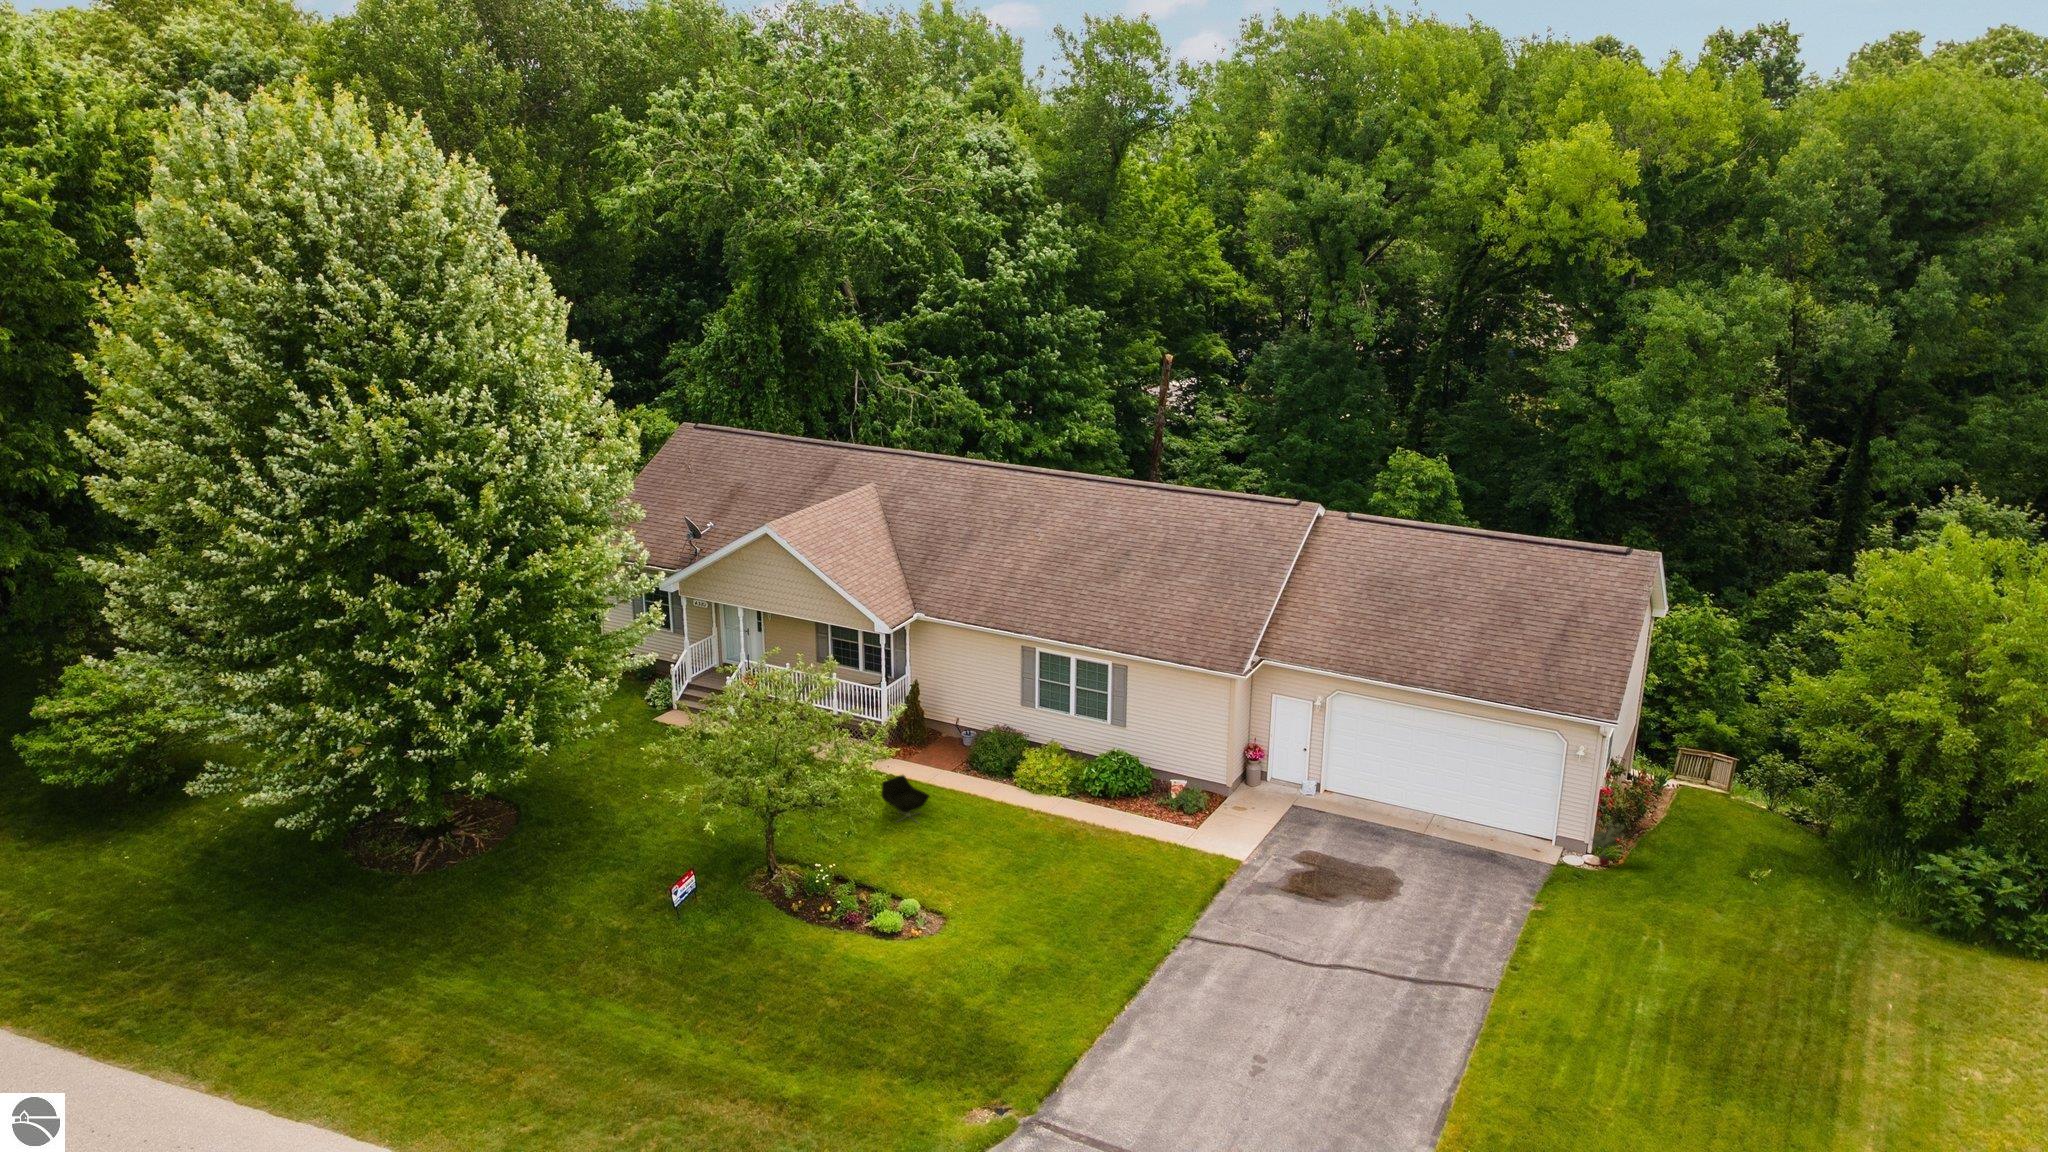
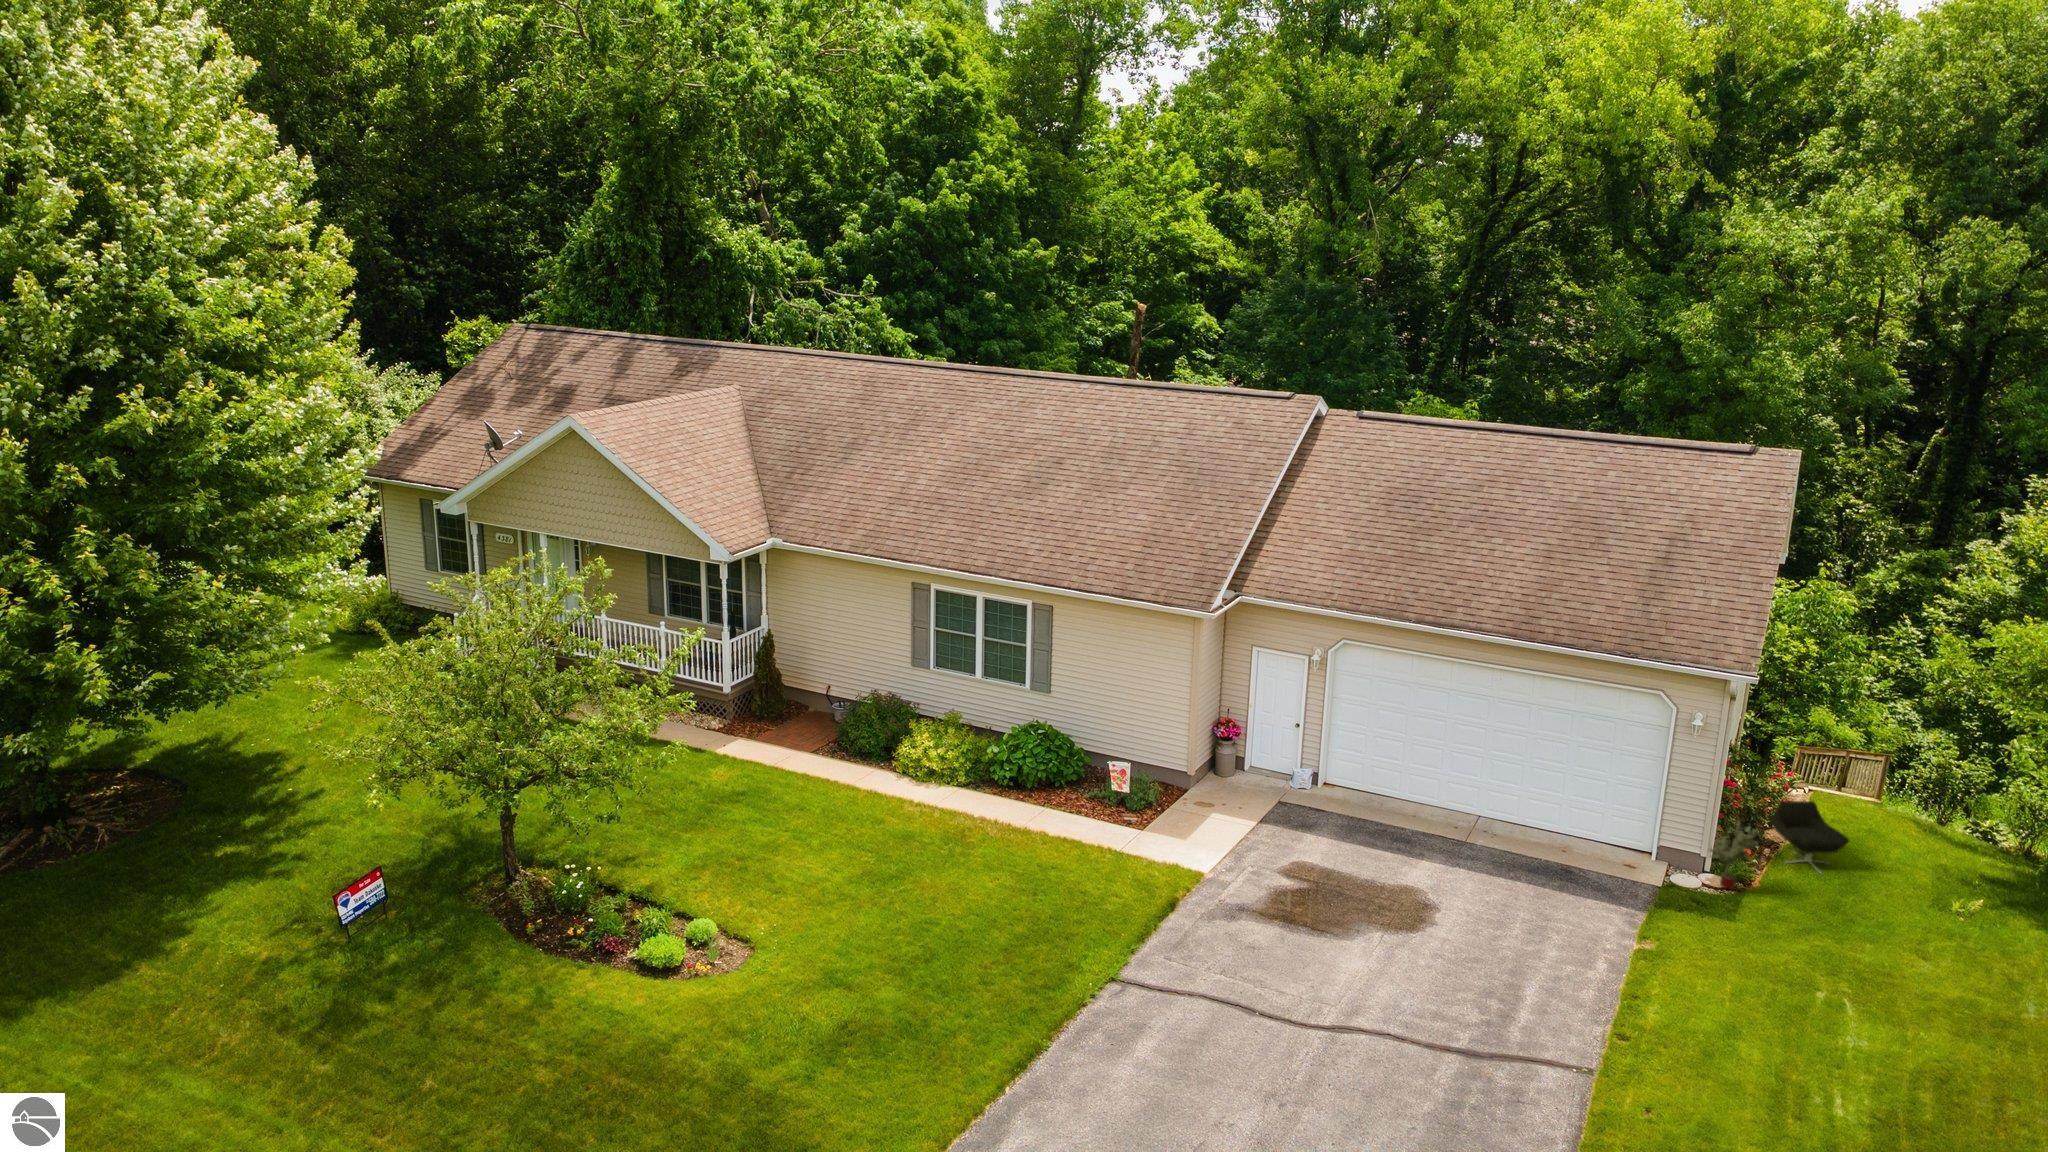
lounge chair: present [881,775,929,817] -> present [1771,801,1849,874]

